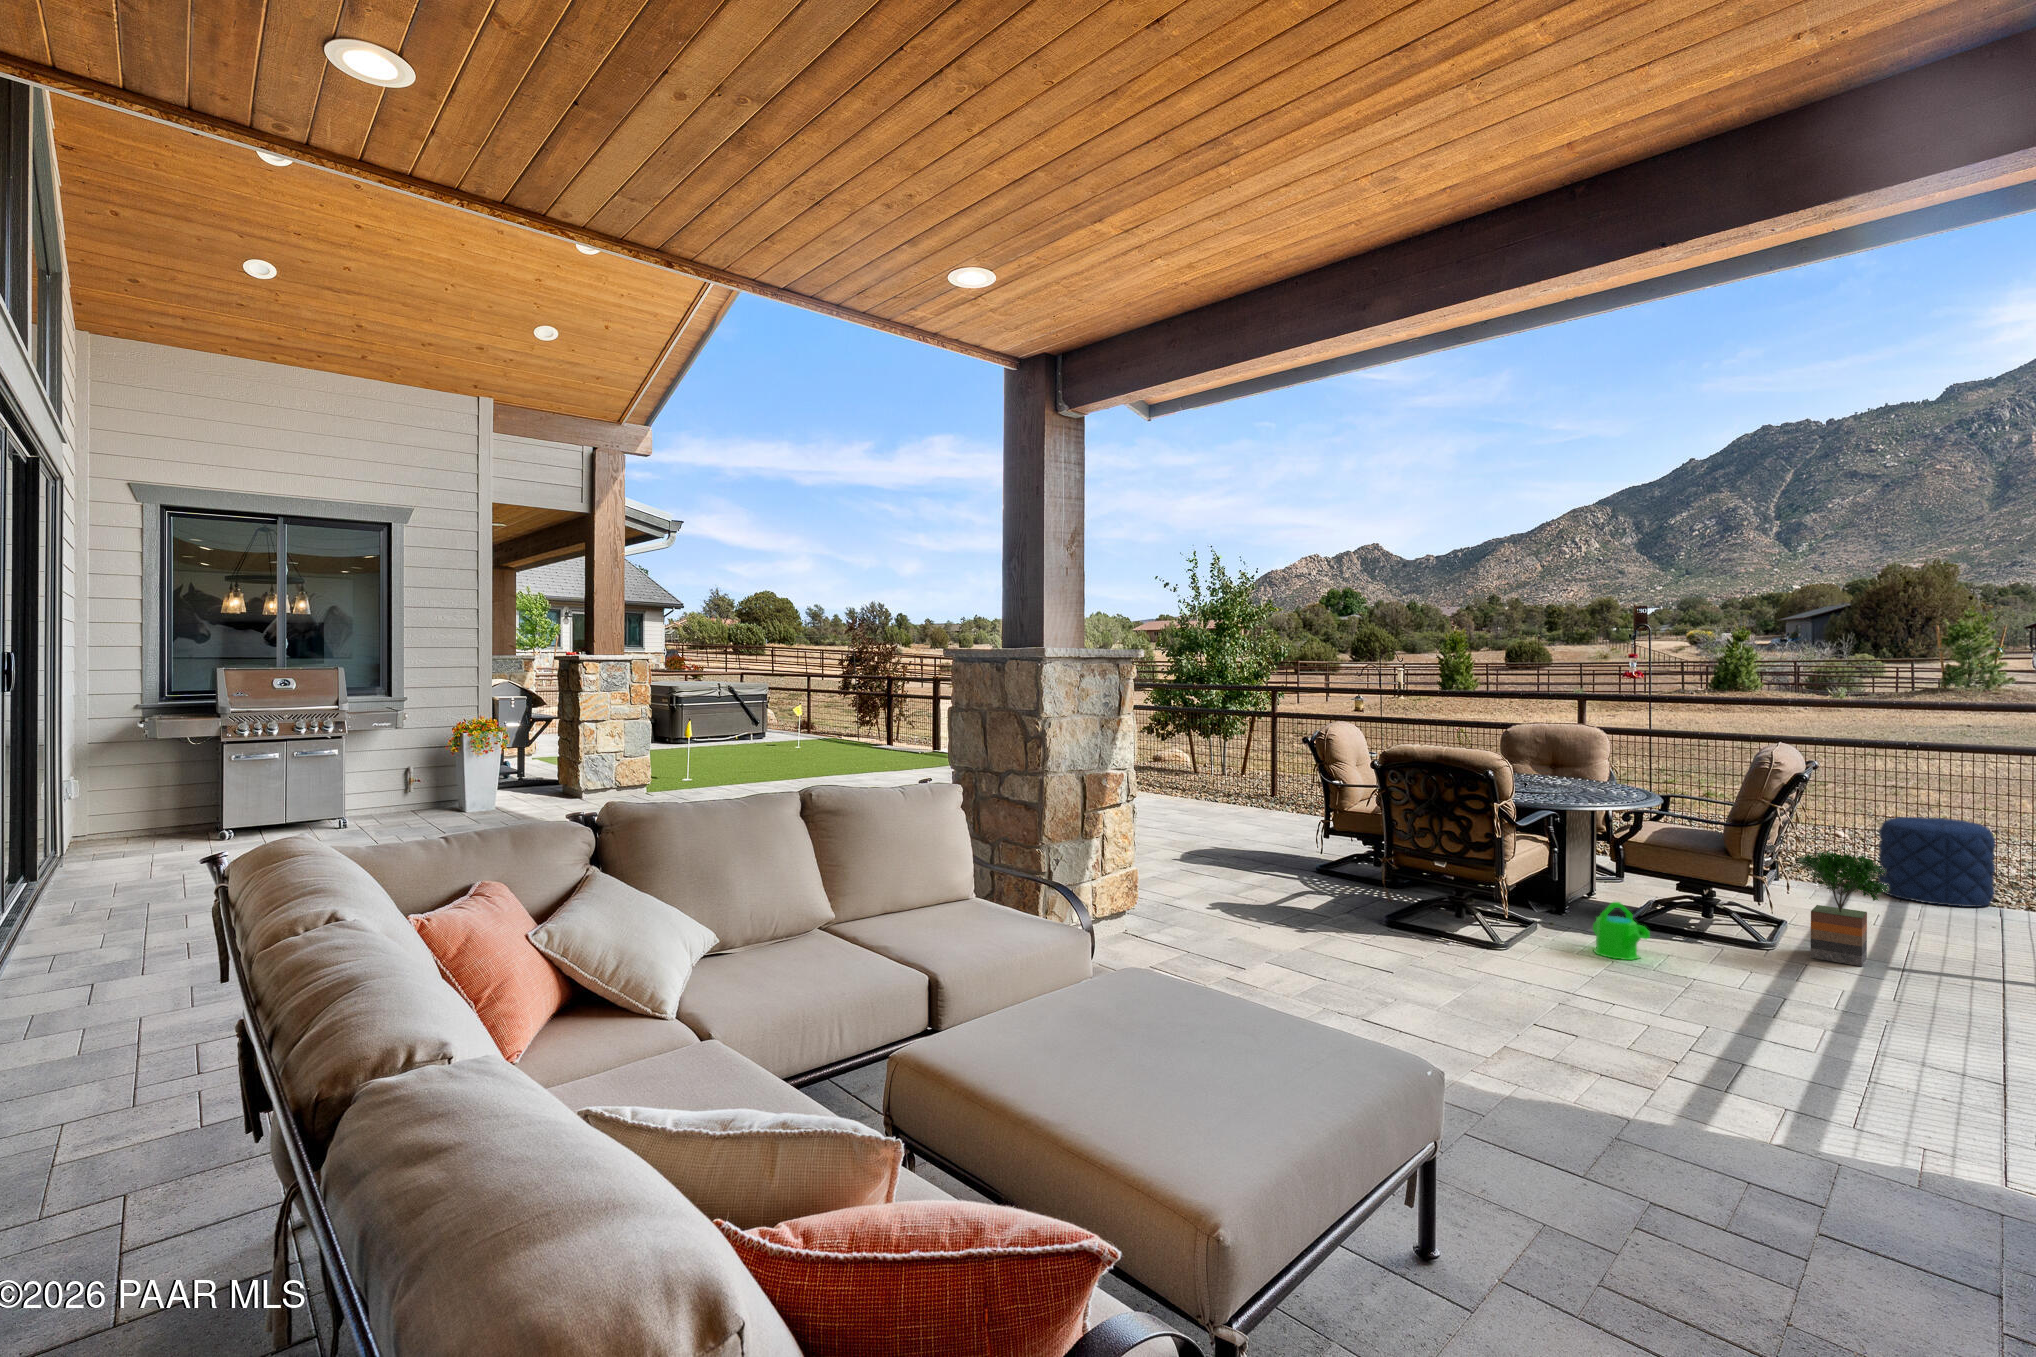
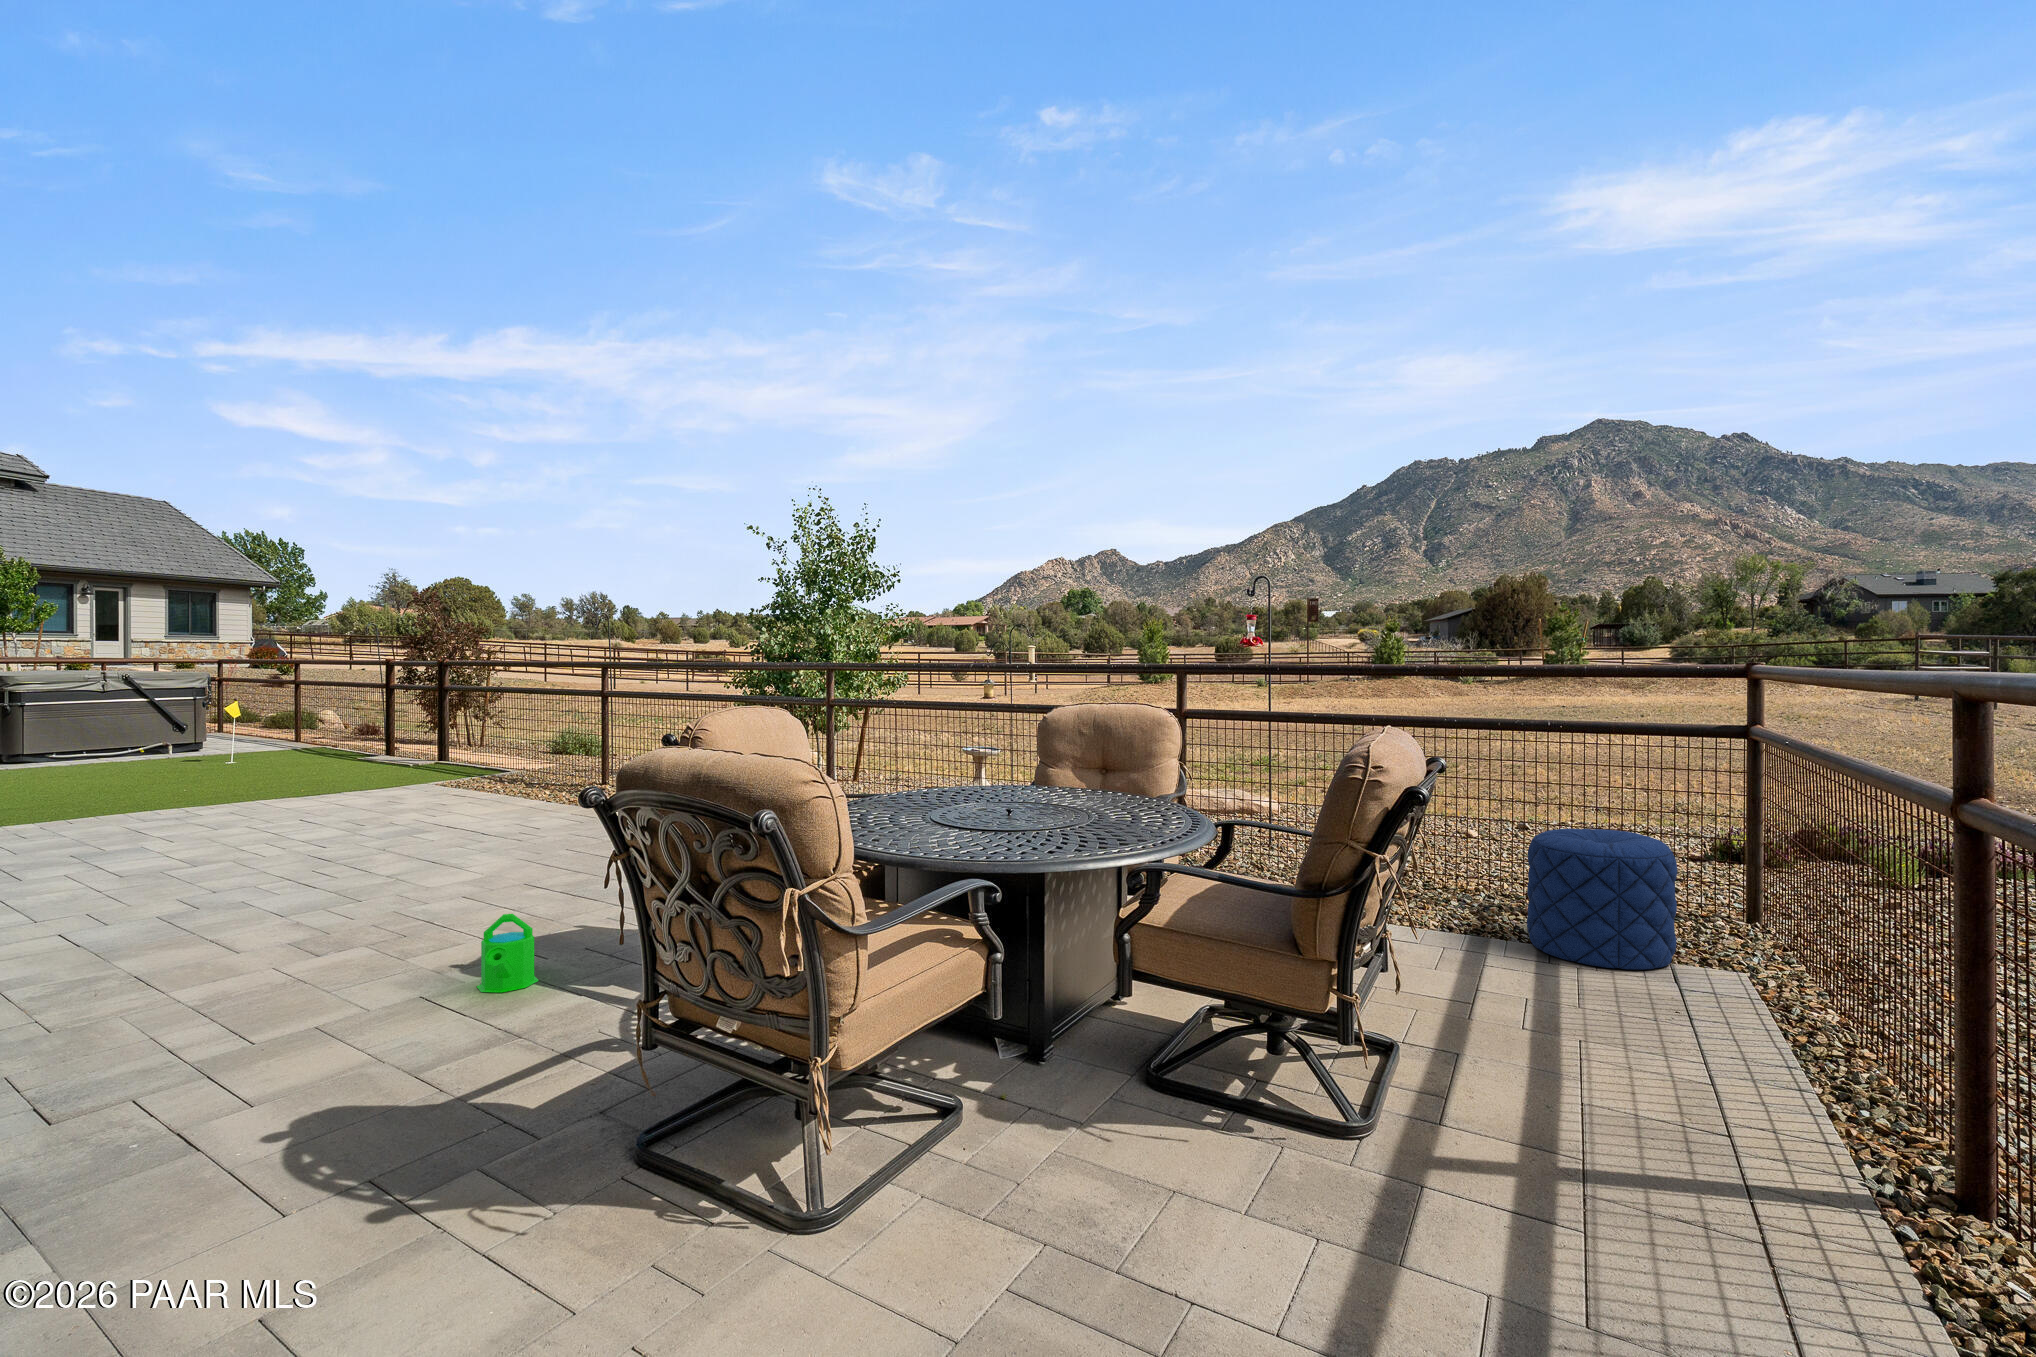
potted tree: present [1799,851,1888,966] -> none [1411,941,1583,1205]
watering can: present [1593,902,1650,960] -> present [477,914,539,993]

